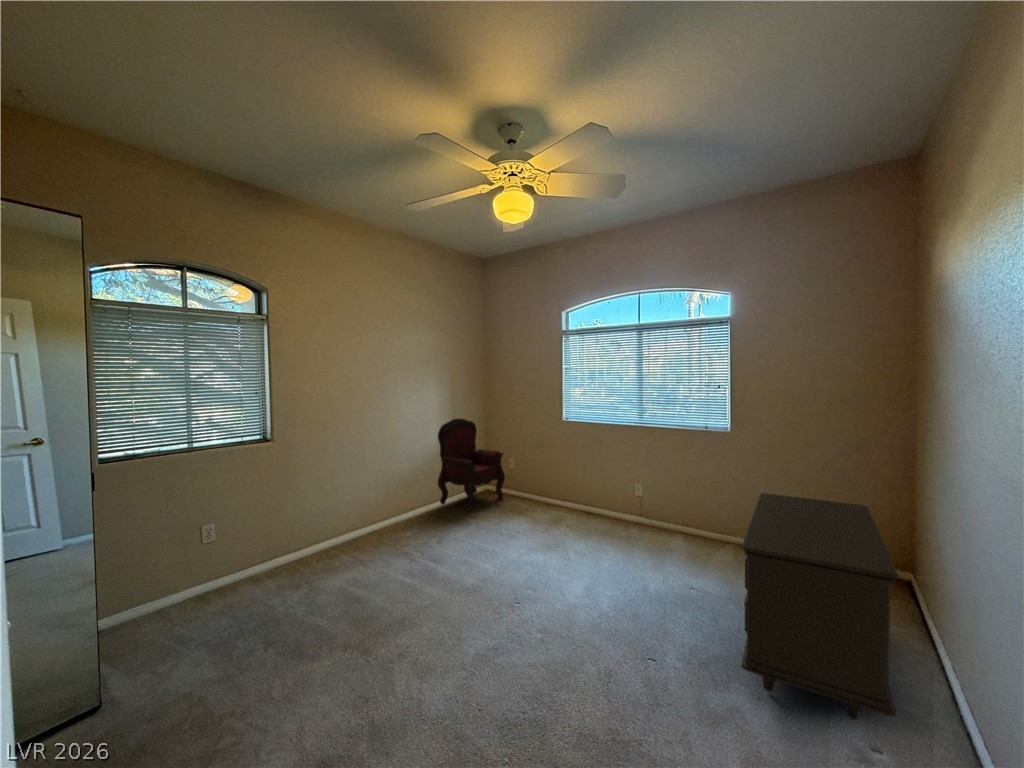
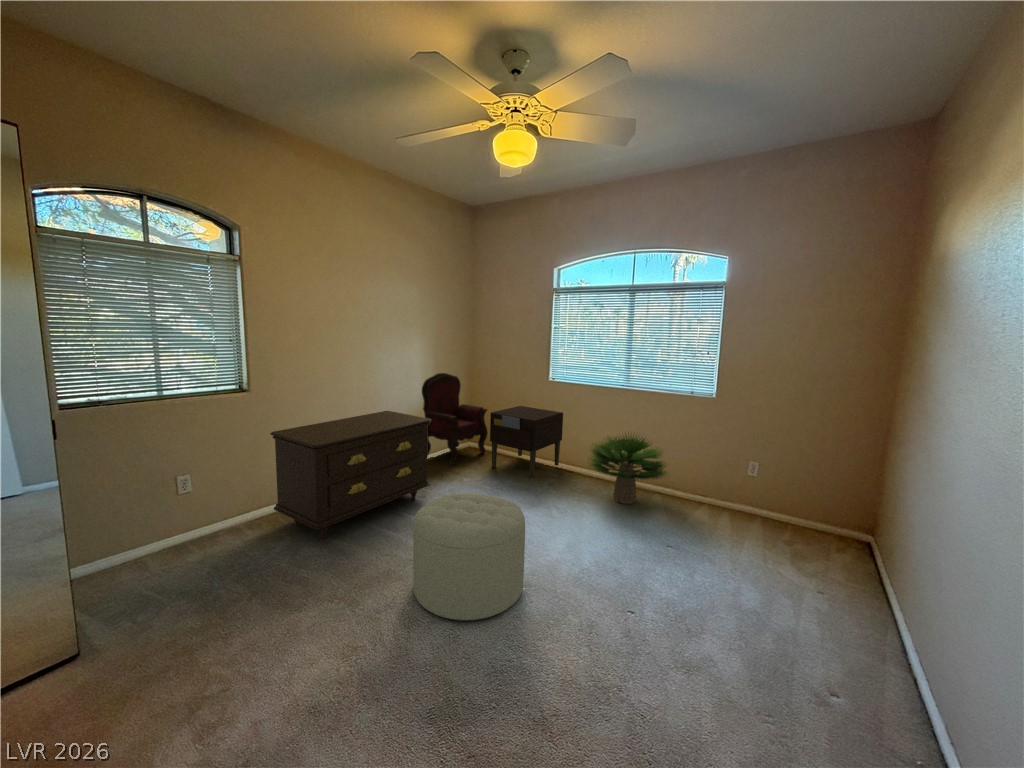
nightstand: none [506,449,580,521] -> present [490,406,563,477]
potted plant: none [602,469,691,545] -> present [588,434,666,504]
dresser: present [741,493,898,720] -> present [270,411,431,539]
ottoman: none [428,535,539,663] -> present [413,493,525,620]

